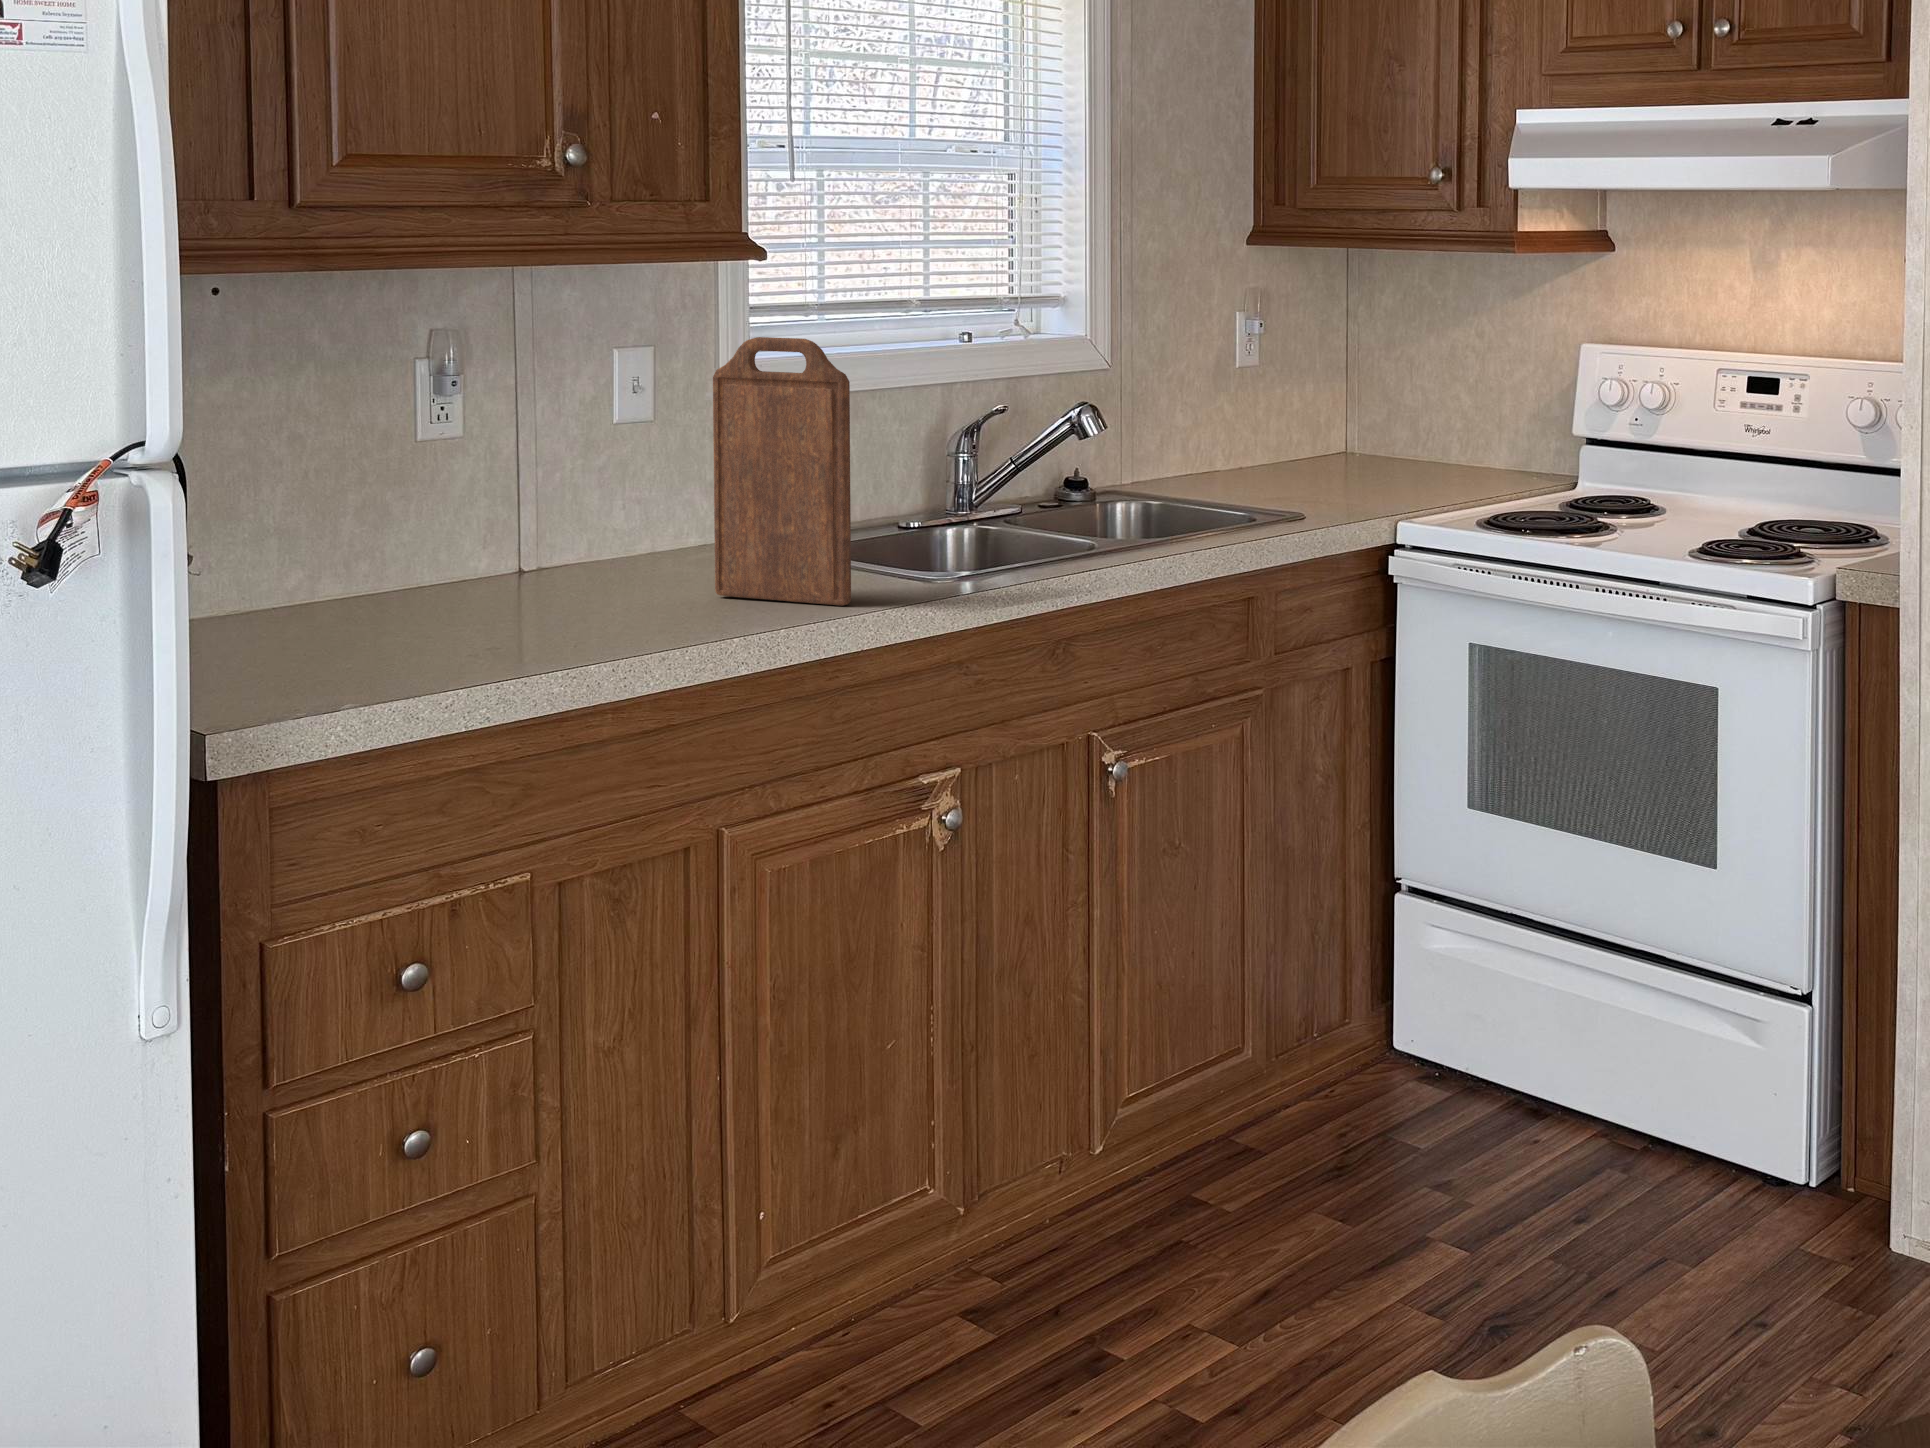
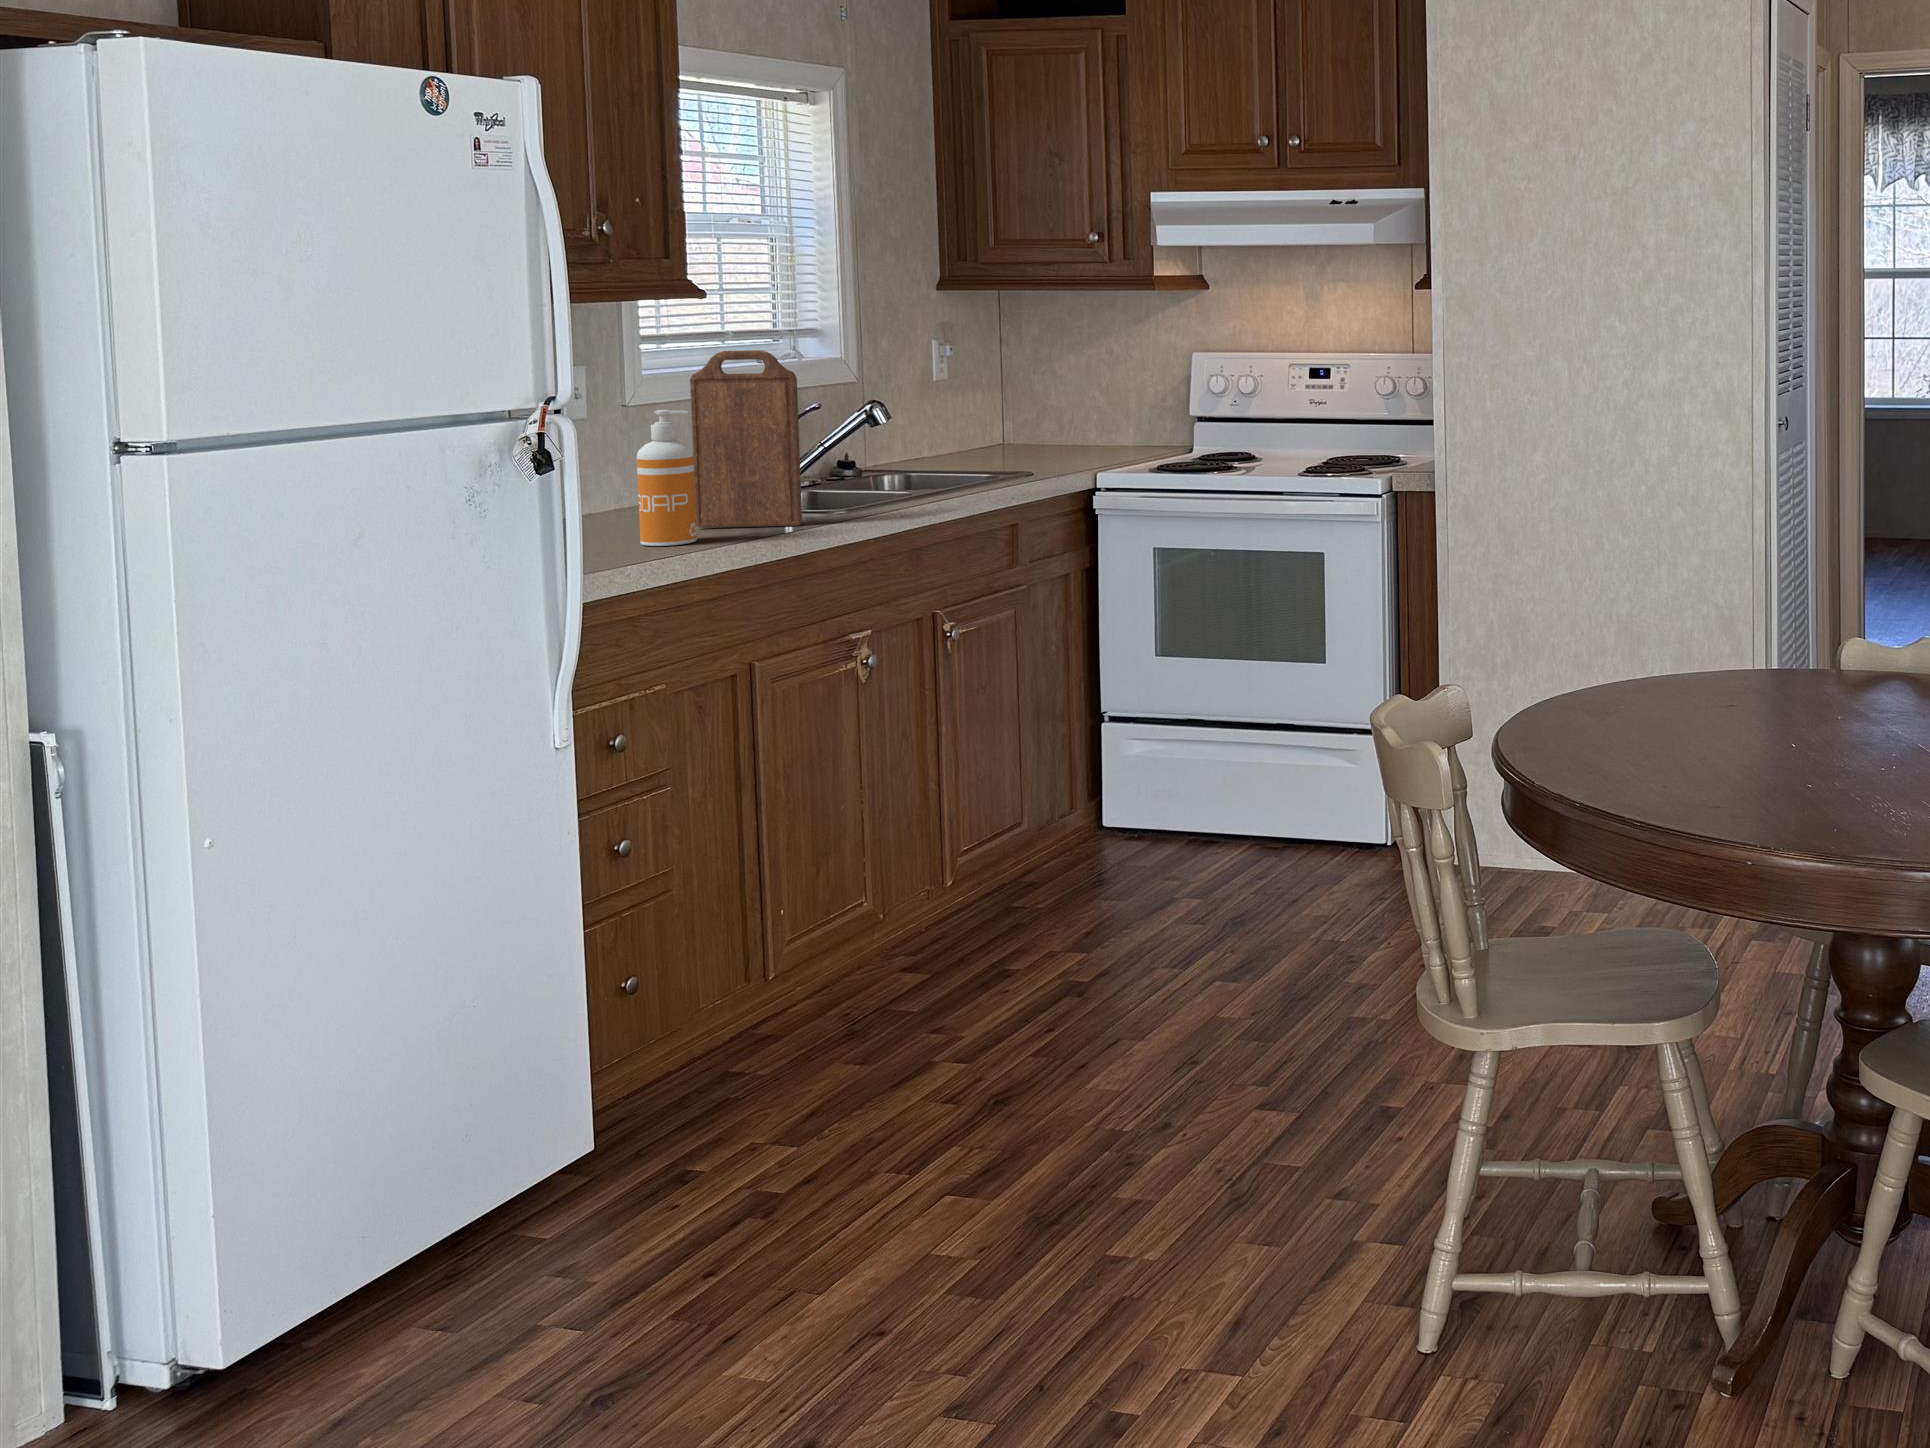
soap dispenser: none [586,426,671,633] -> present [637,410,697,546]

